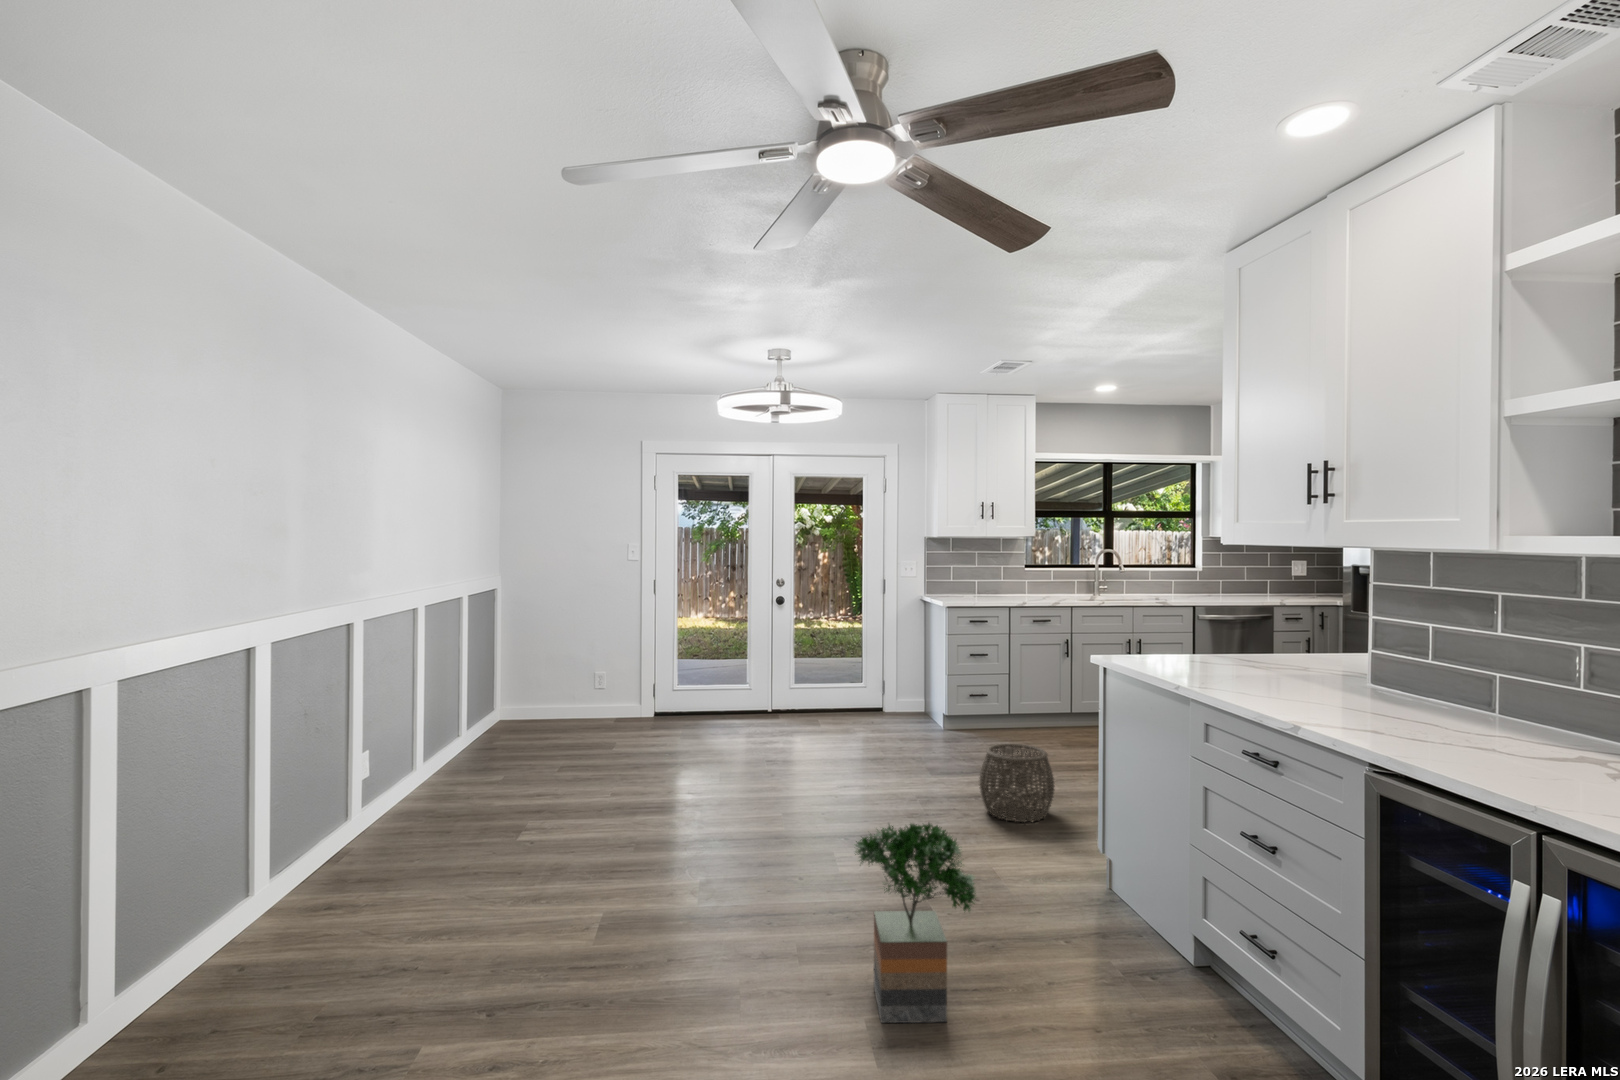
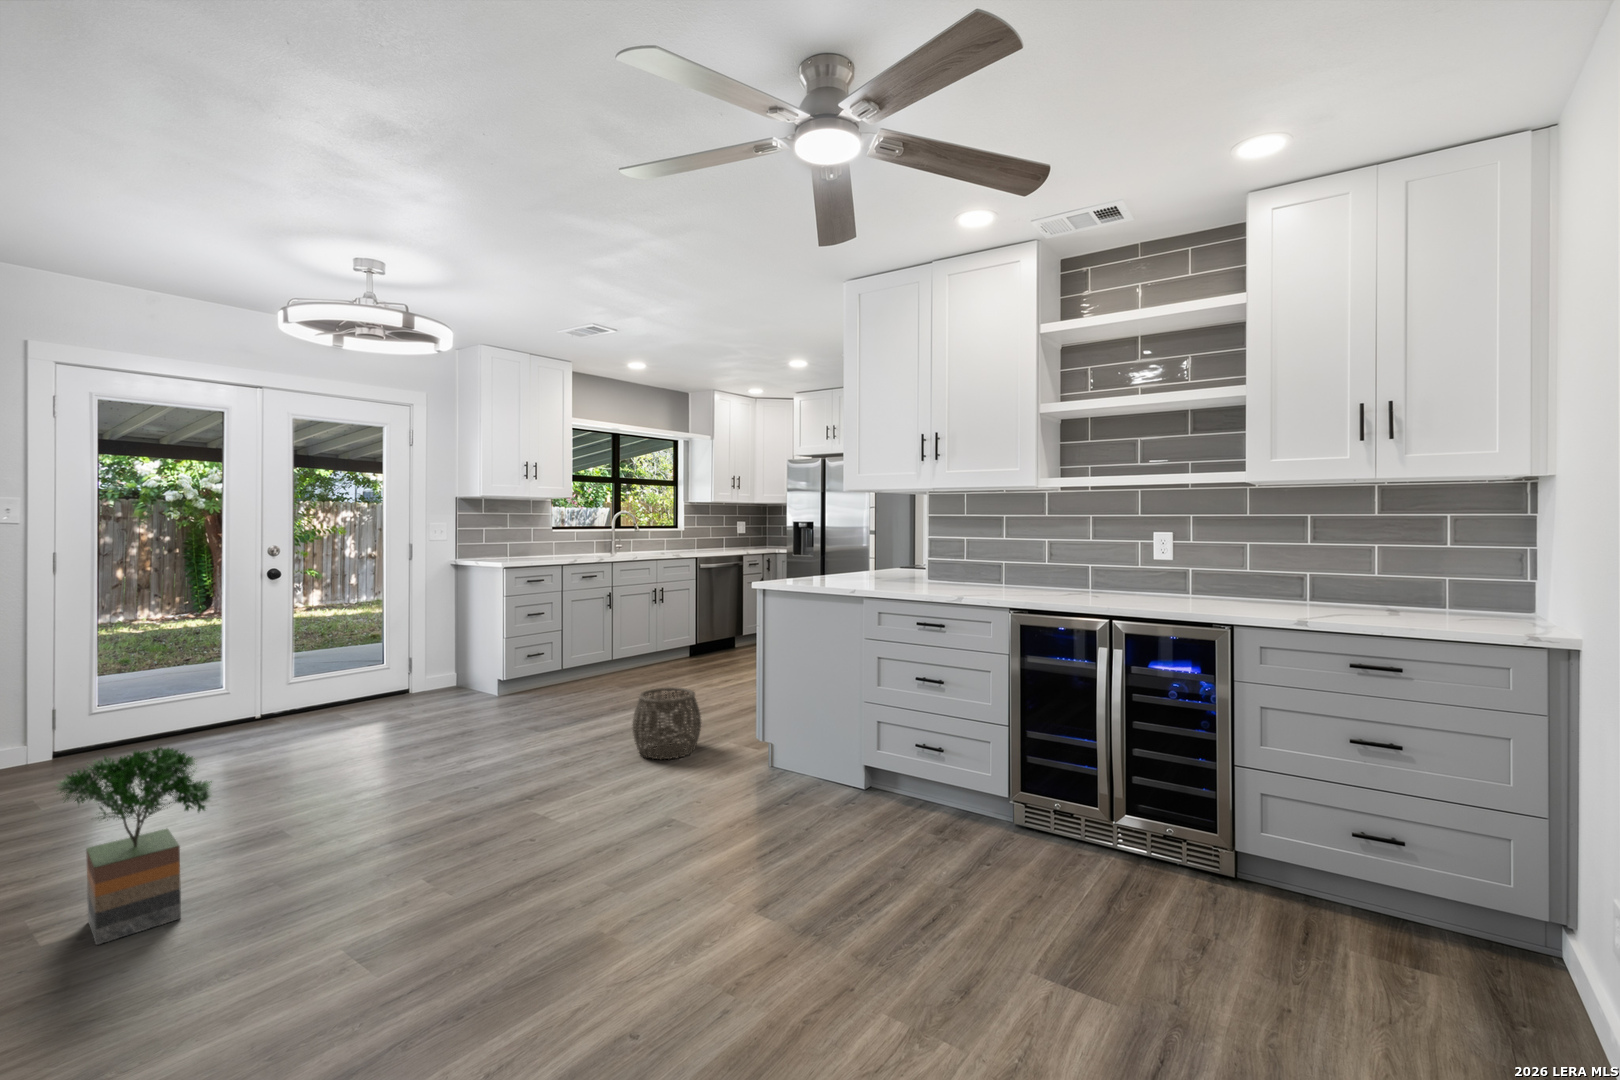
potted tree: present [854,823,976,1023] -> present [57,747,212,945]

